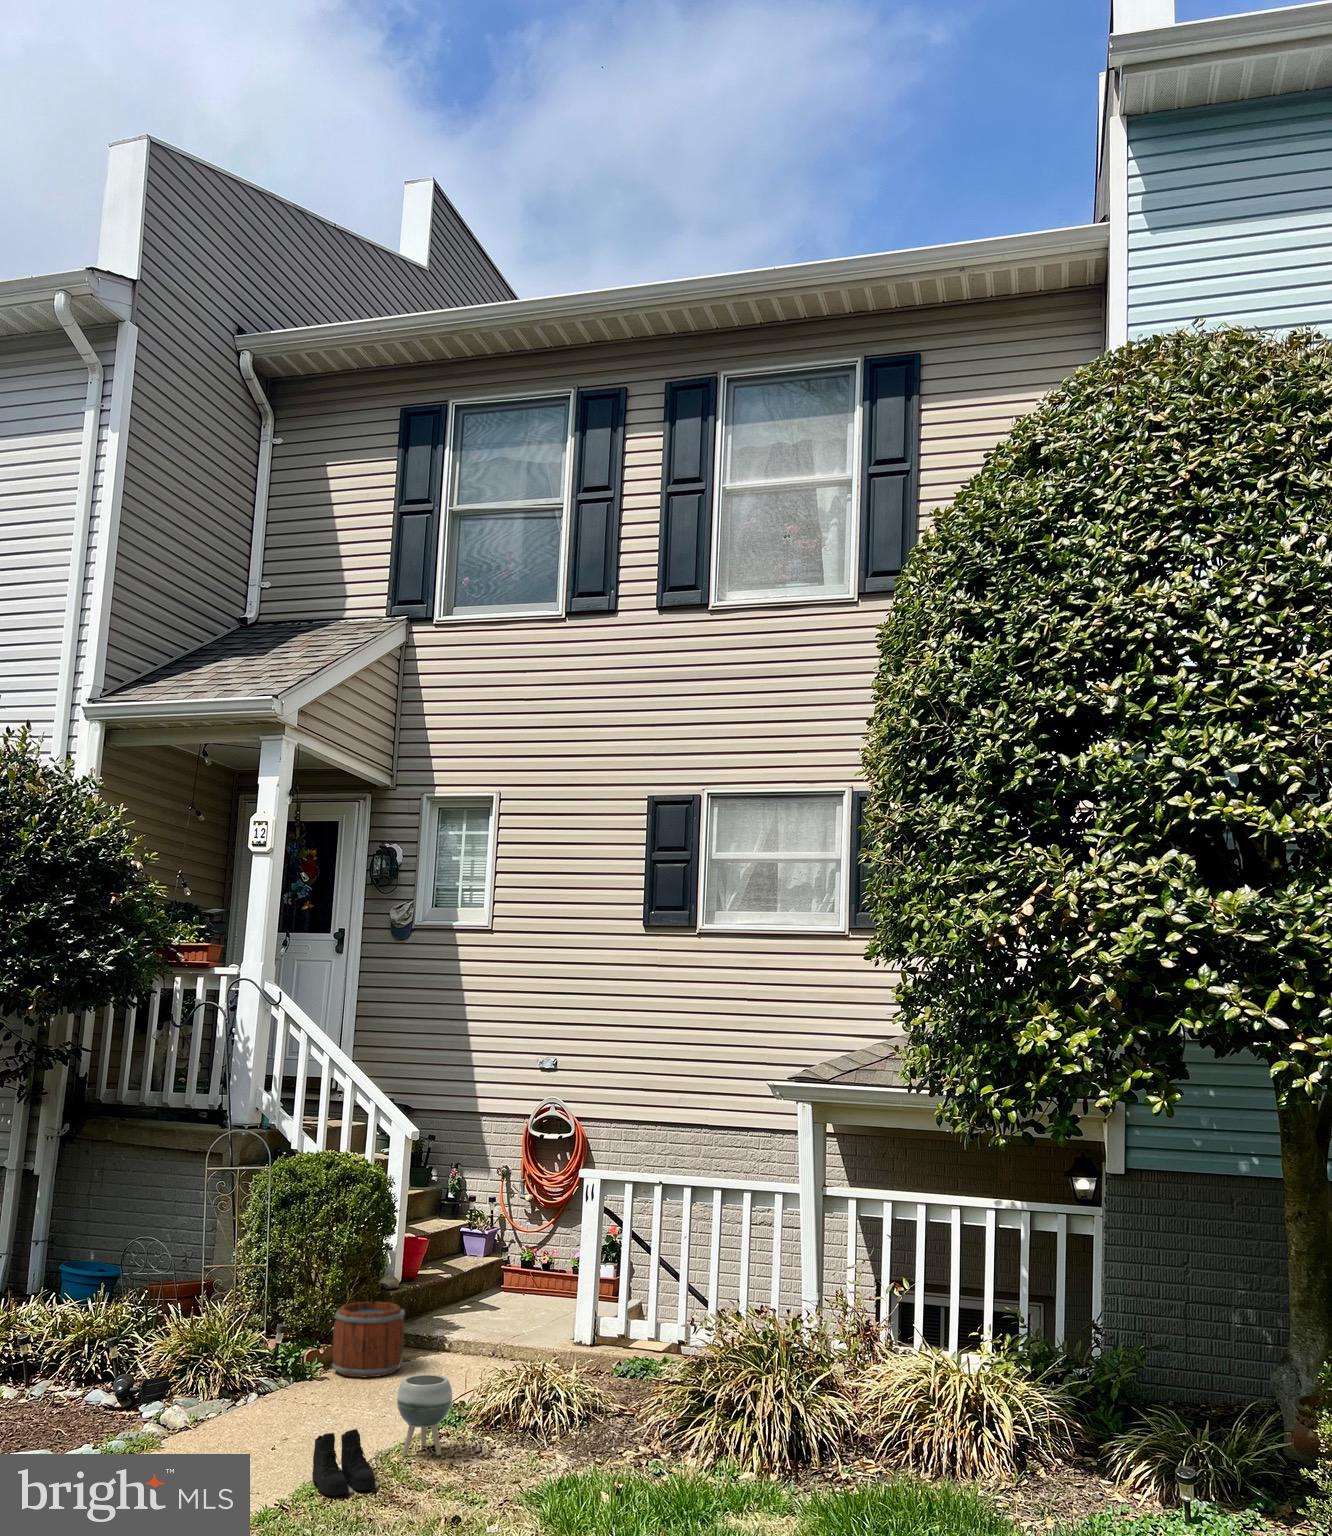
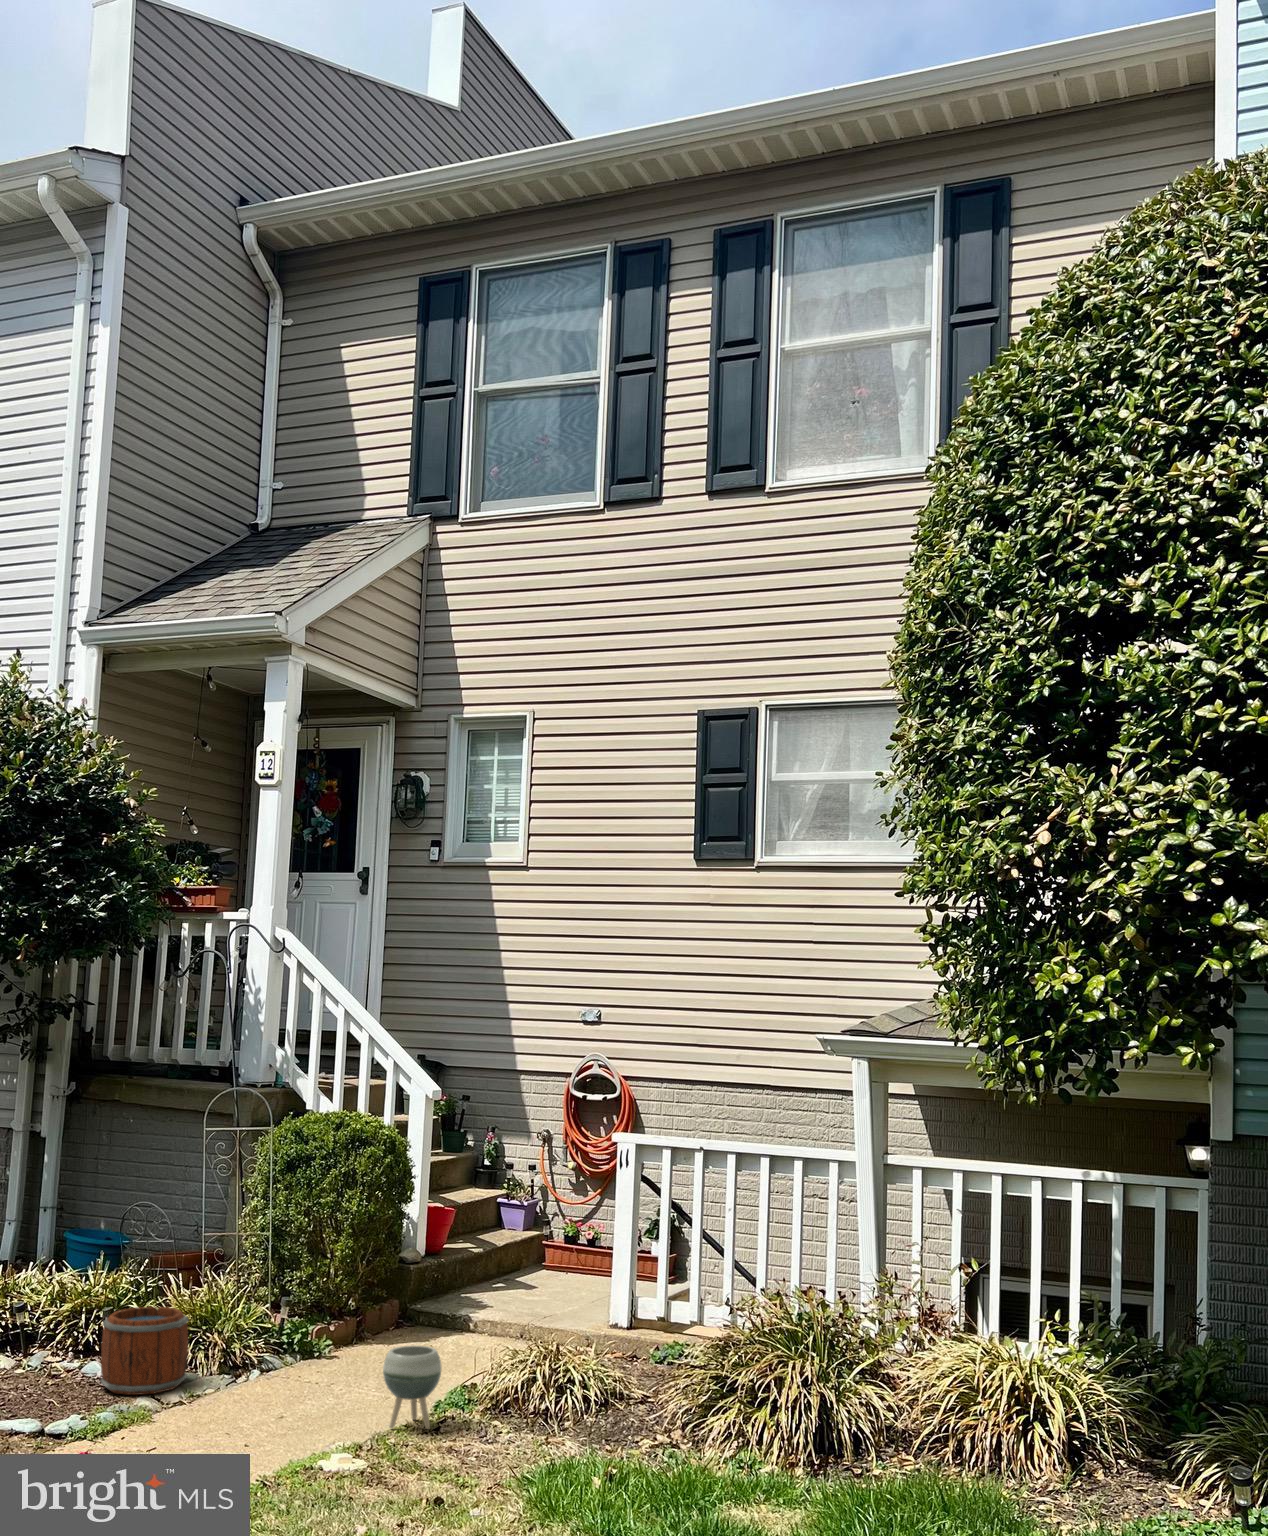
bucket: present [332,1302,405,1377] -> present [100,1307,189,1395]
boots: present [312,1429,375,1496] -> none [289,1399,353,1465]

